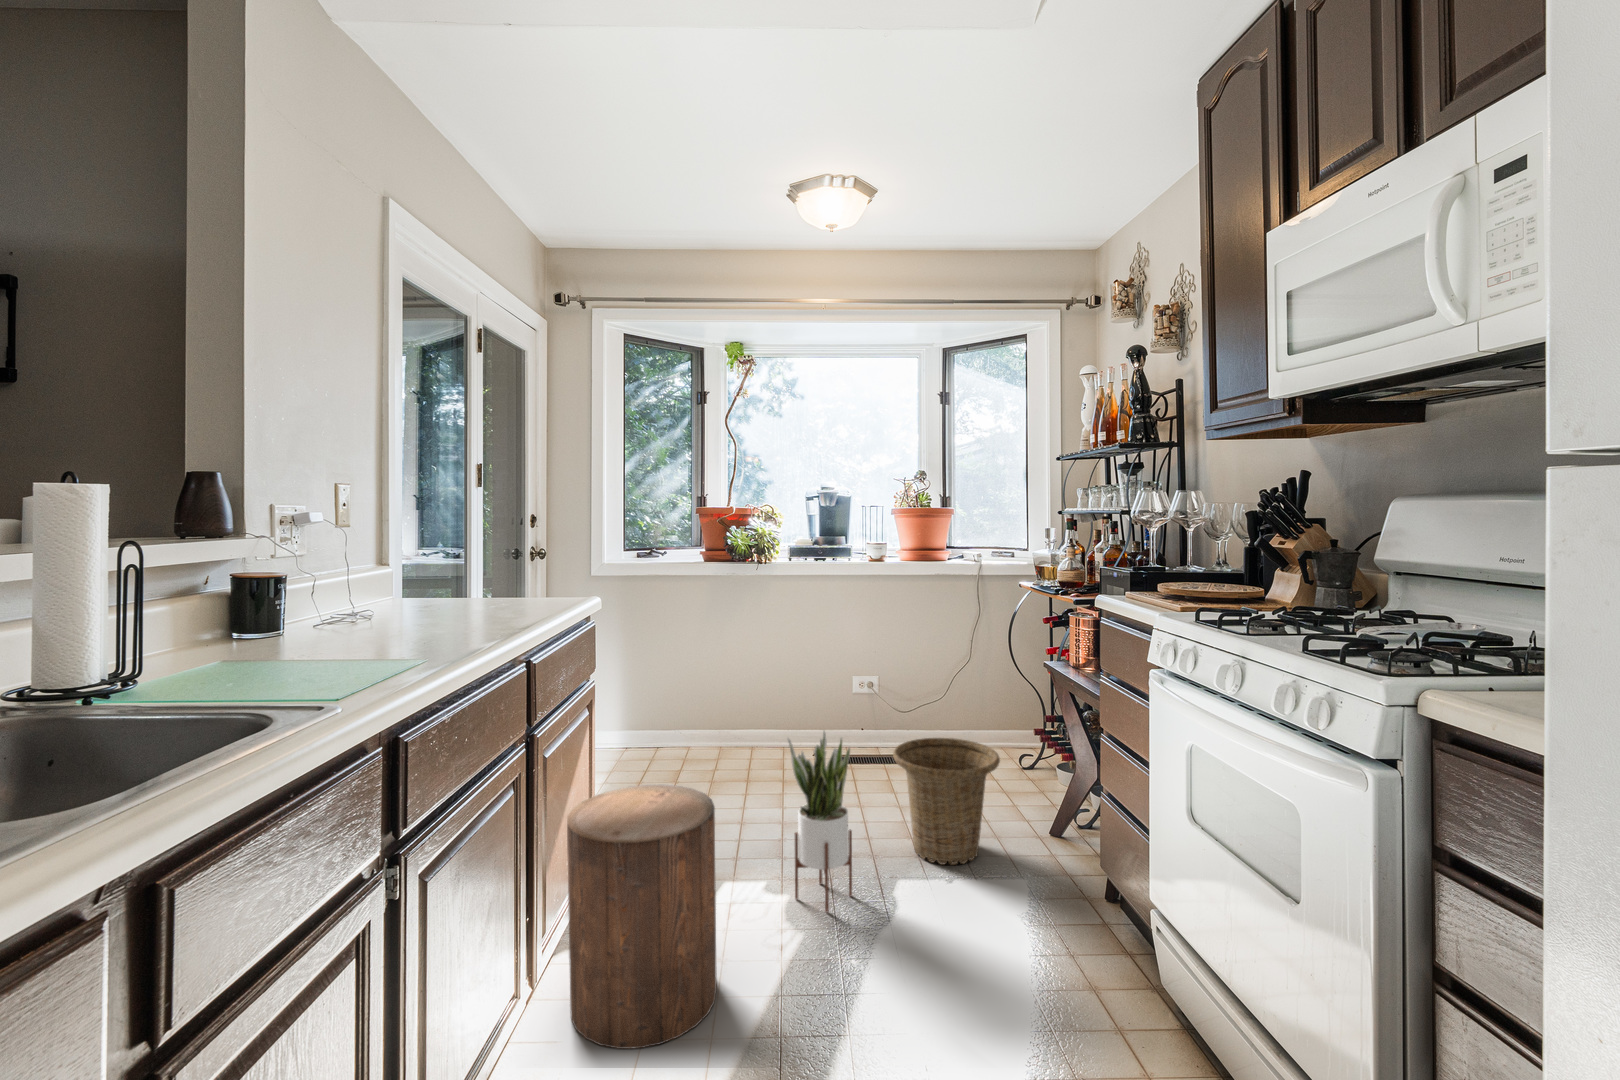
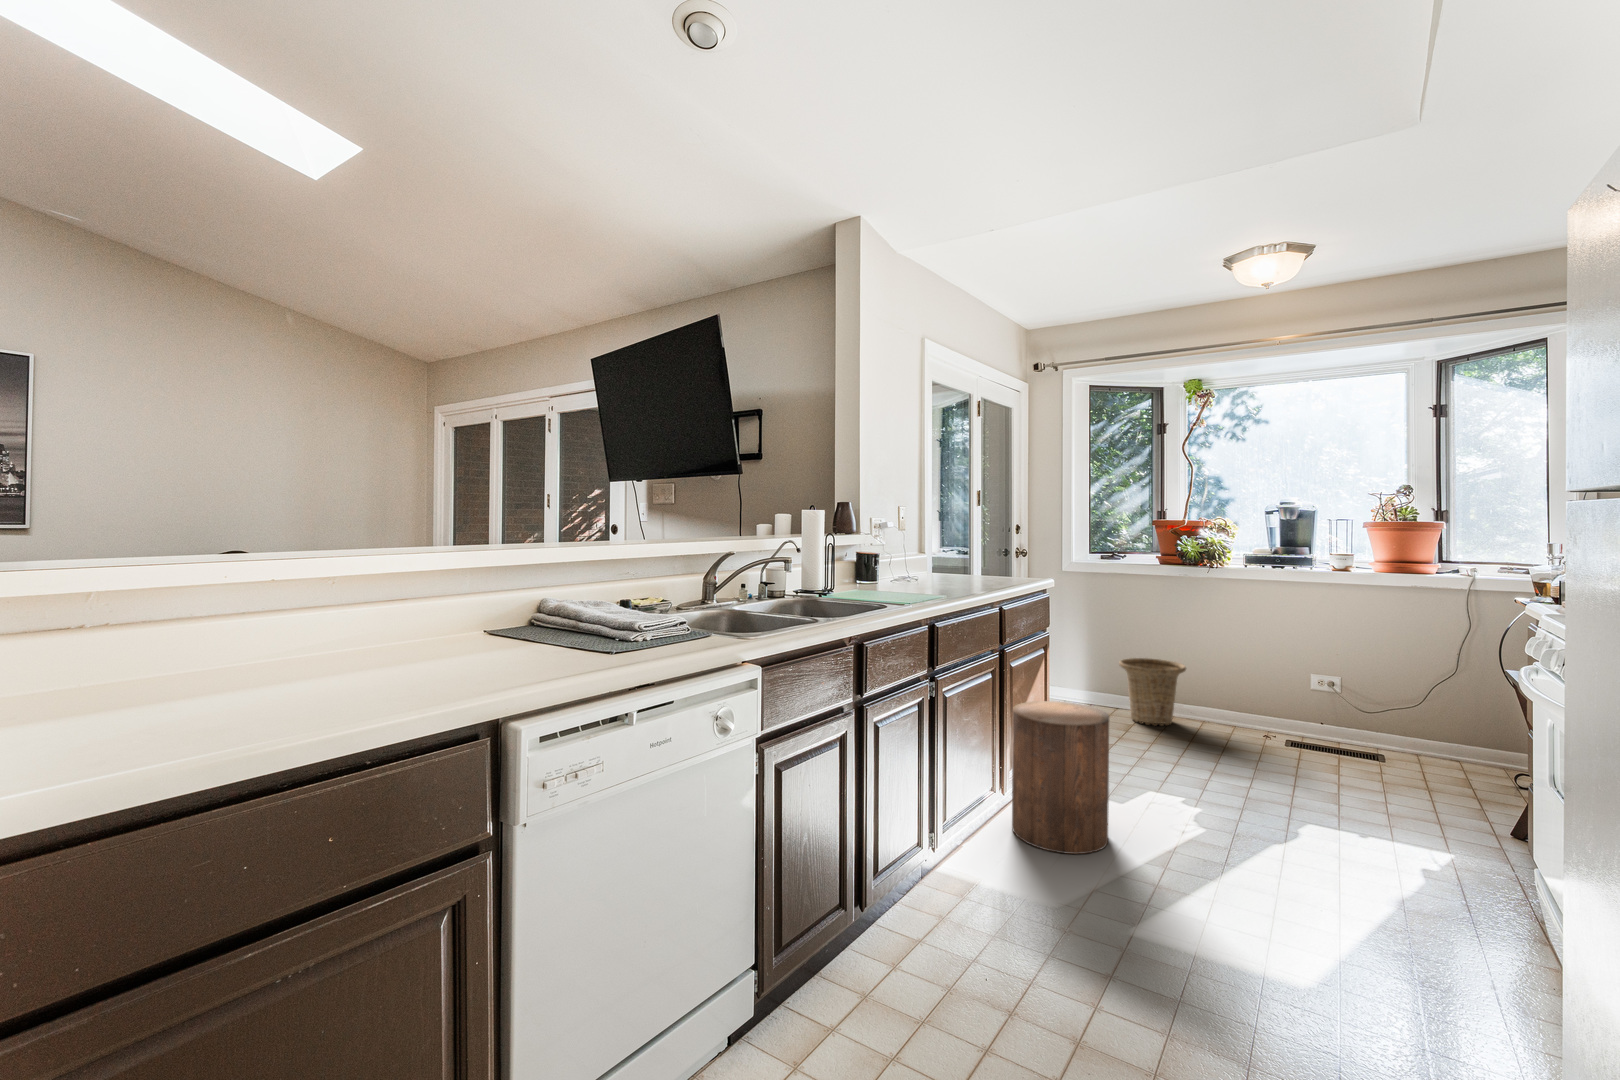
potted plant: present [788,731,852,912] -> none [1182,692,1243,831]
basket: present [893,738,1000,865] -> present [1119,658,1186,726]

